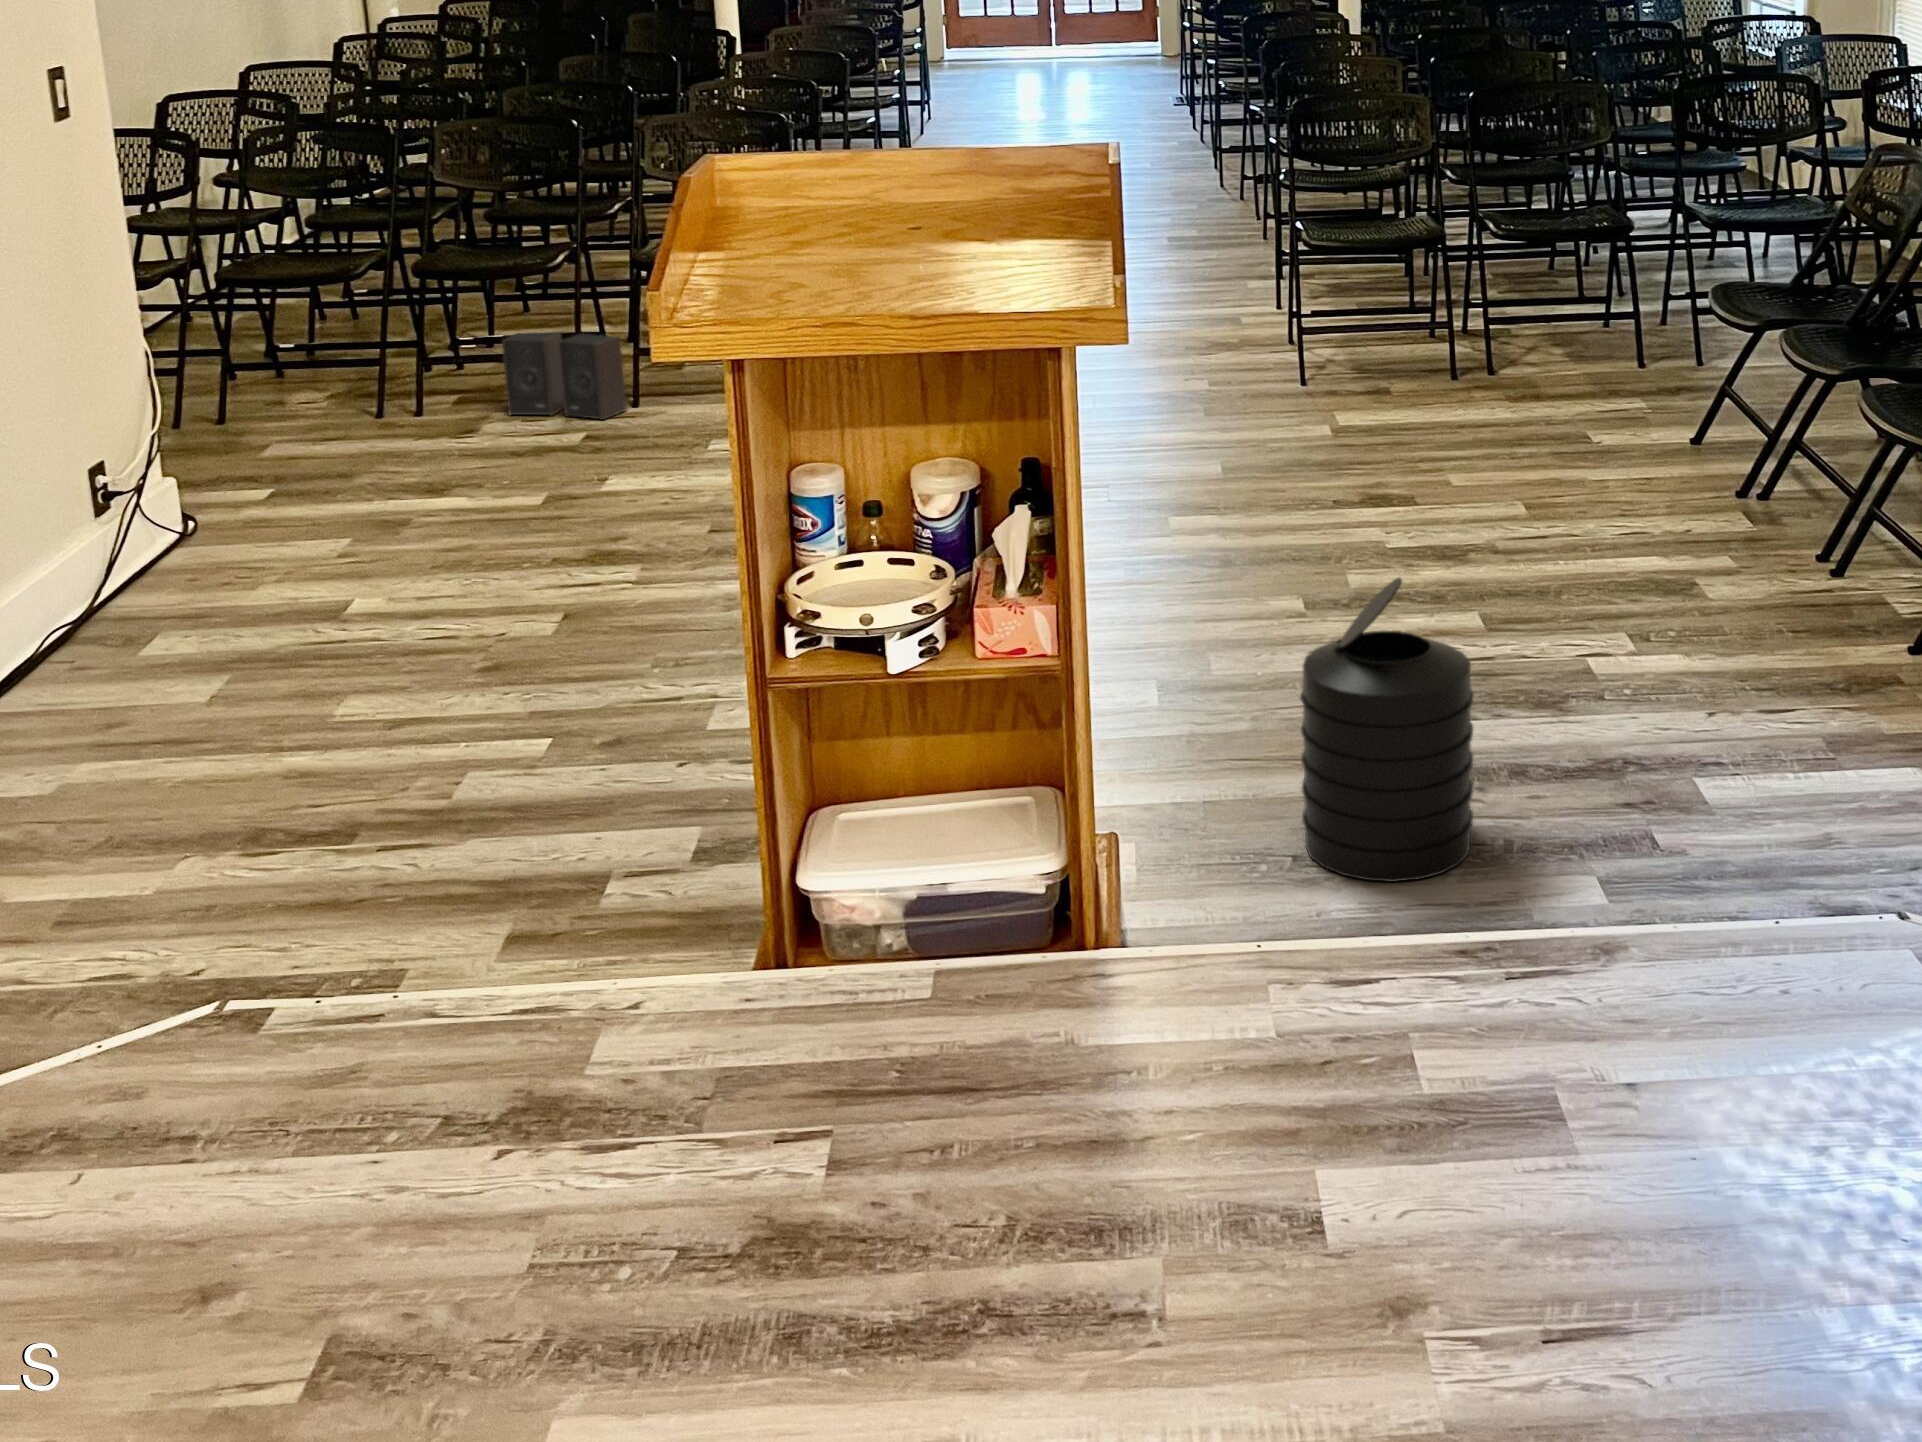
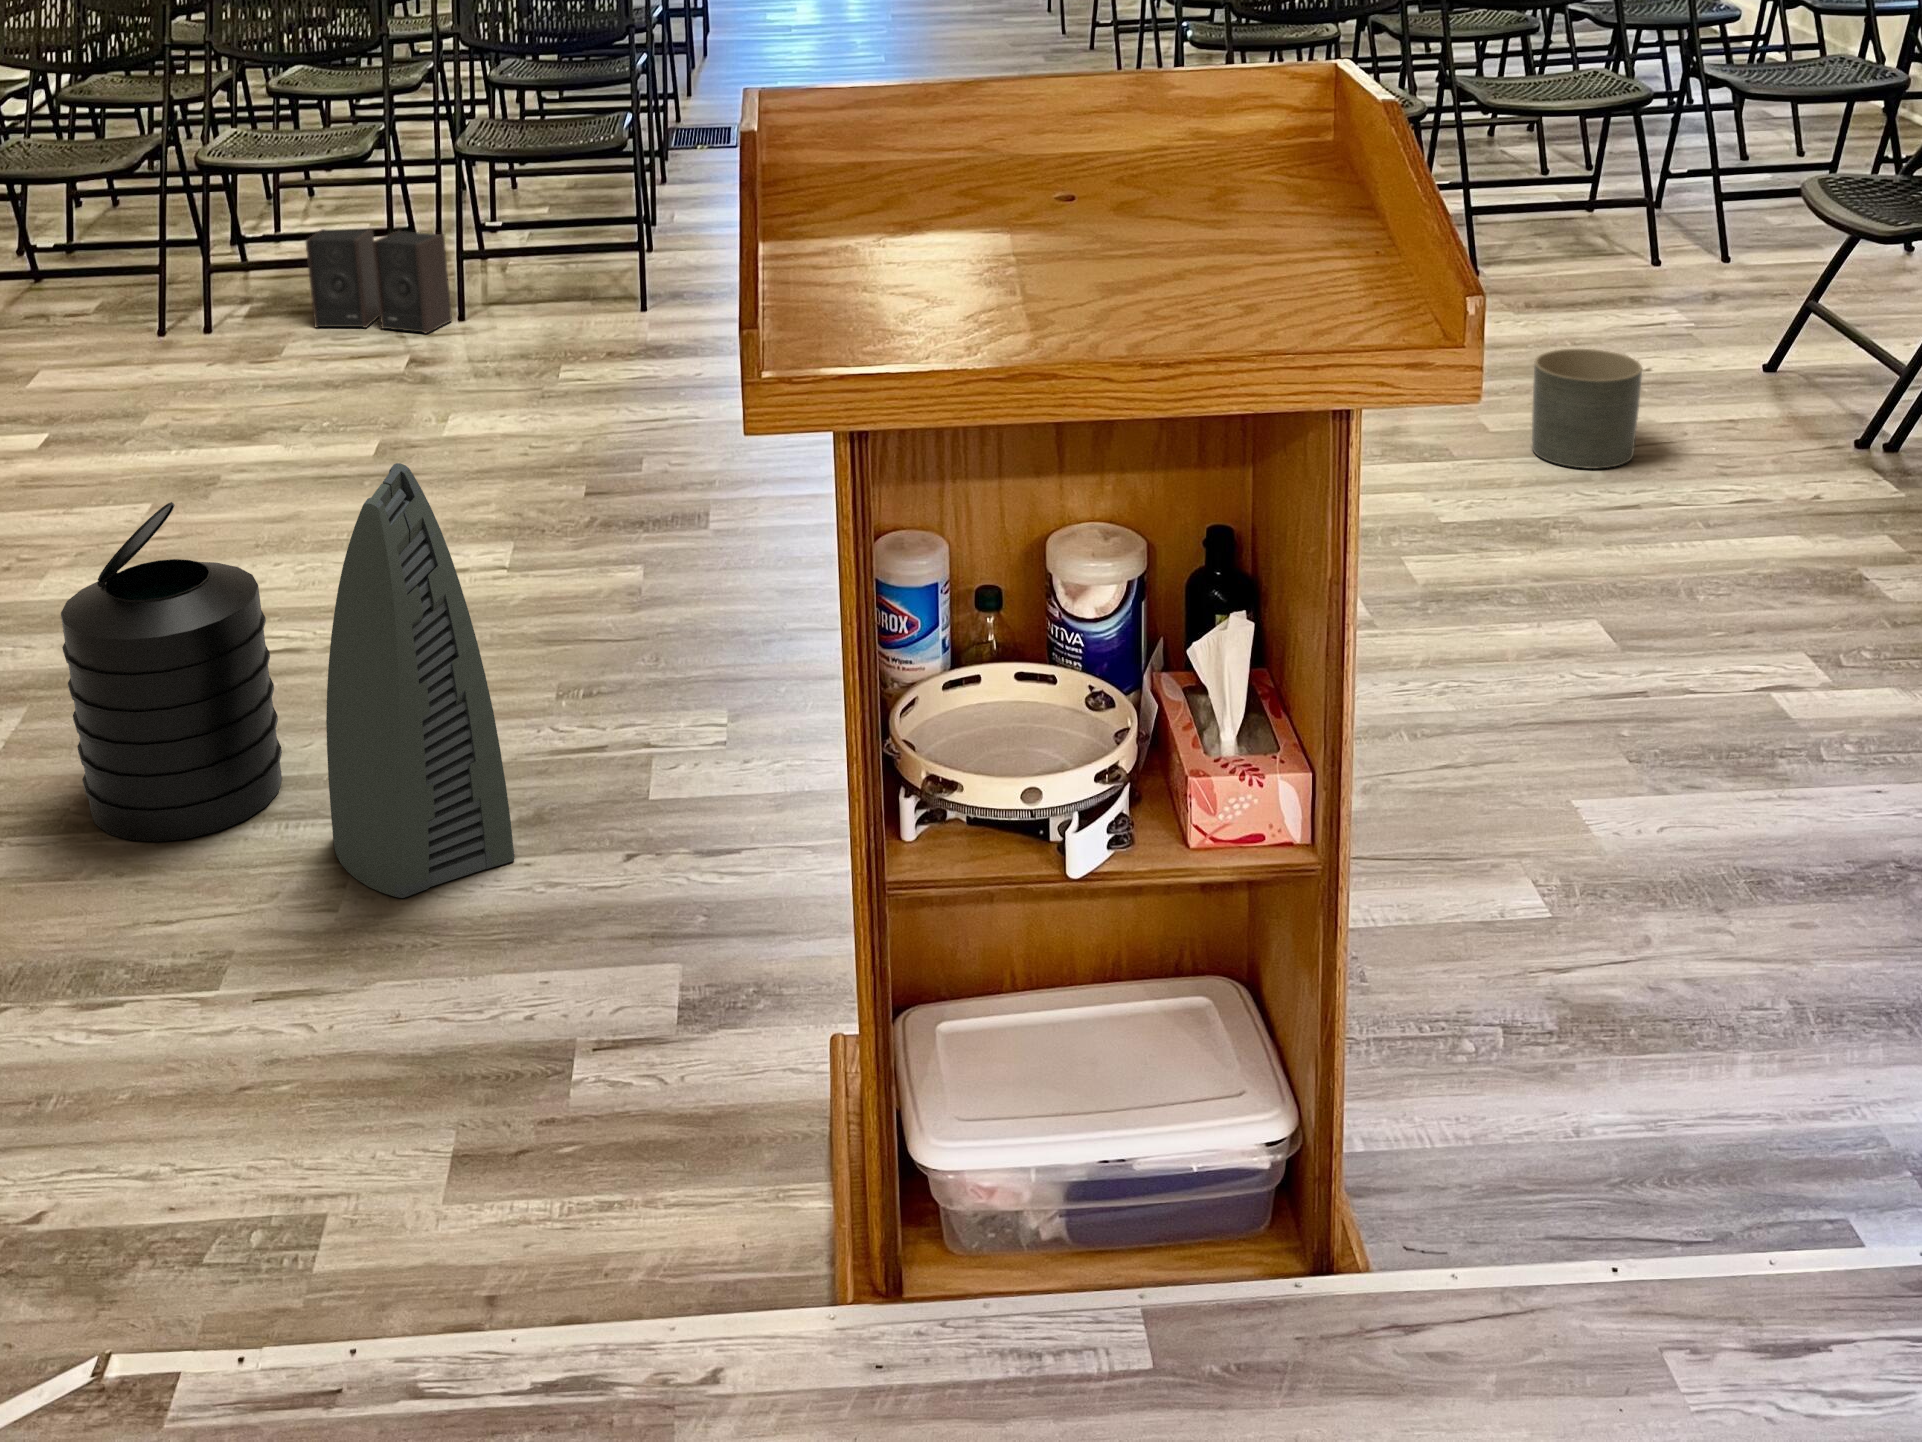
planter: none [1481,420,1565,514] -> present [1532,349,1642,469]
air purifier: none [450,461,592,790] -> present [326,463,514,898]
trash can: present [1300,578,1474,882] -> present [61,502,282,842]

